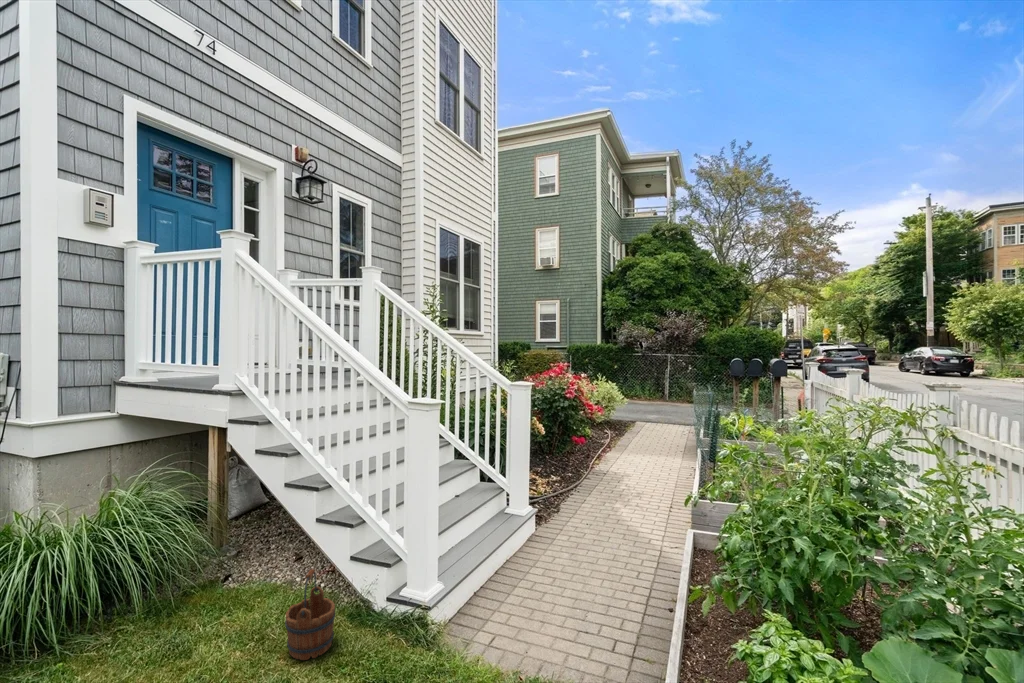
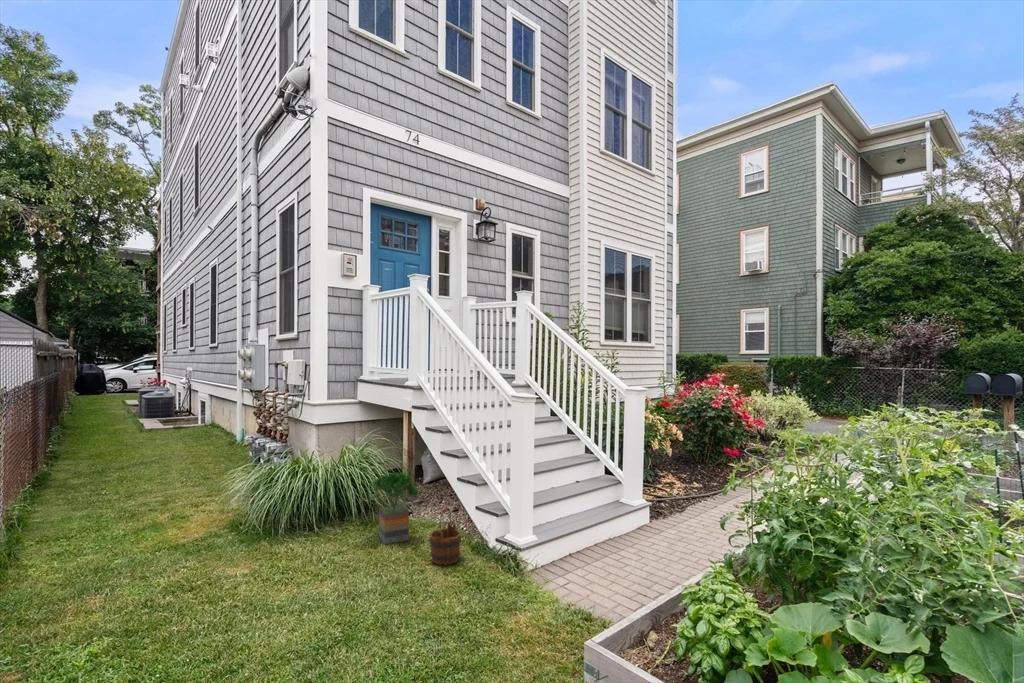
potted tree: none [169,520,256,642] -> present [373,472,419,544]

